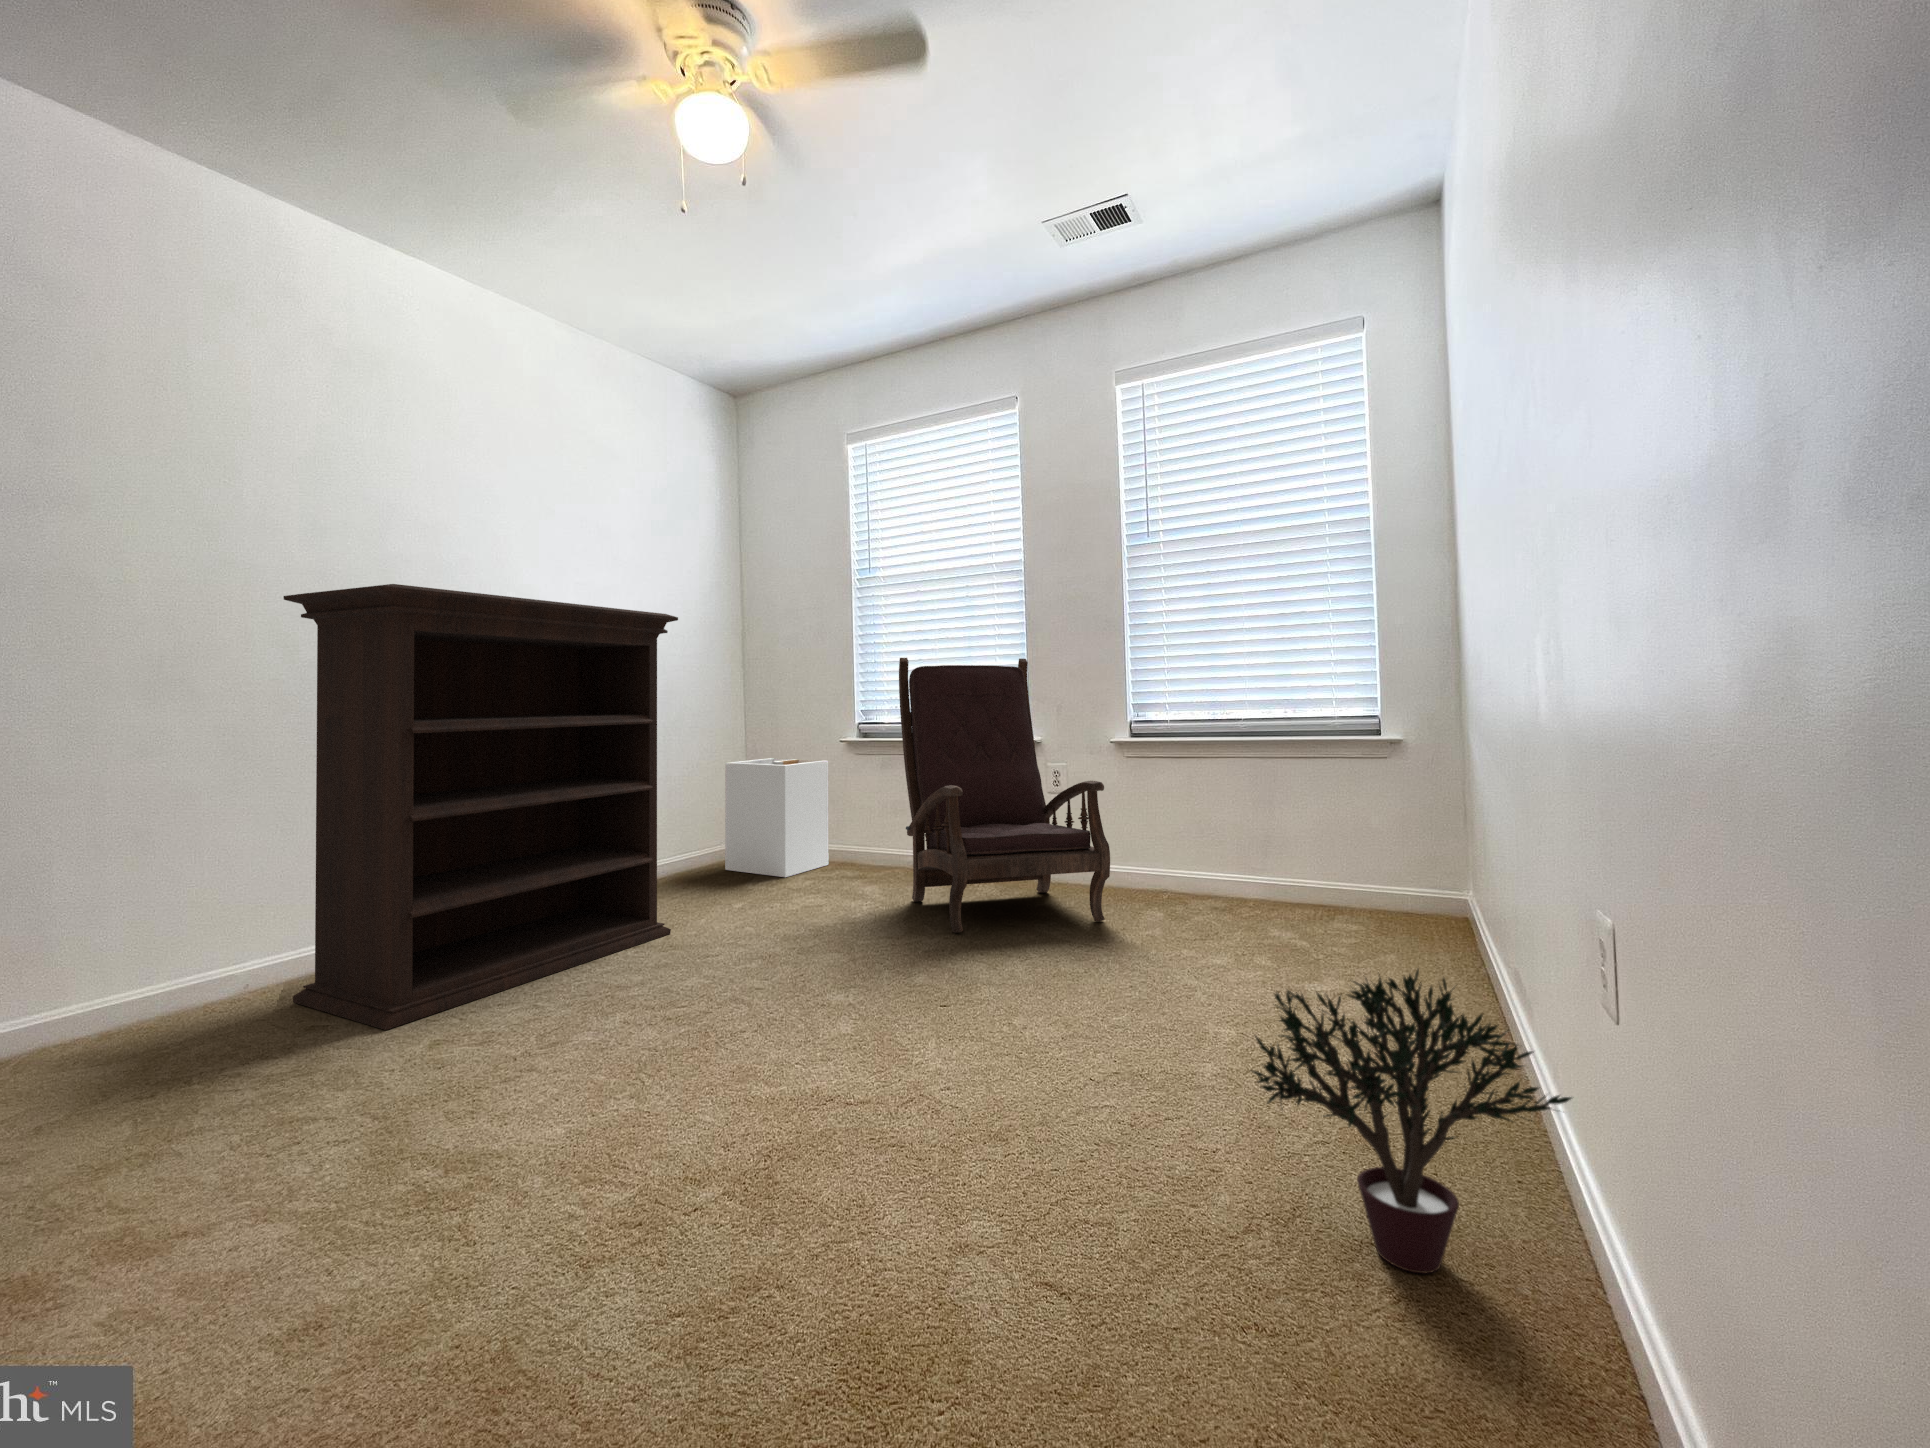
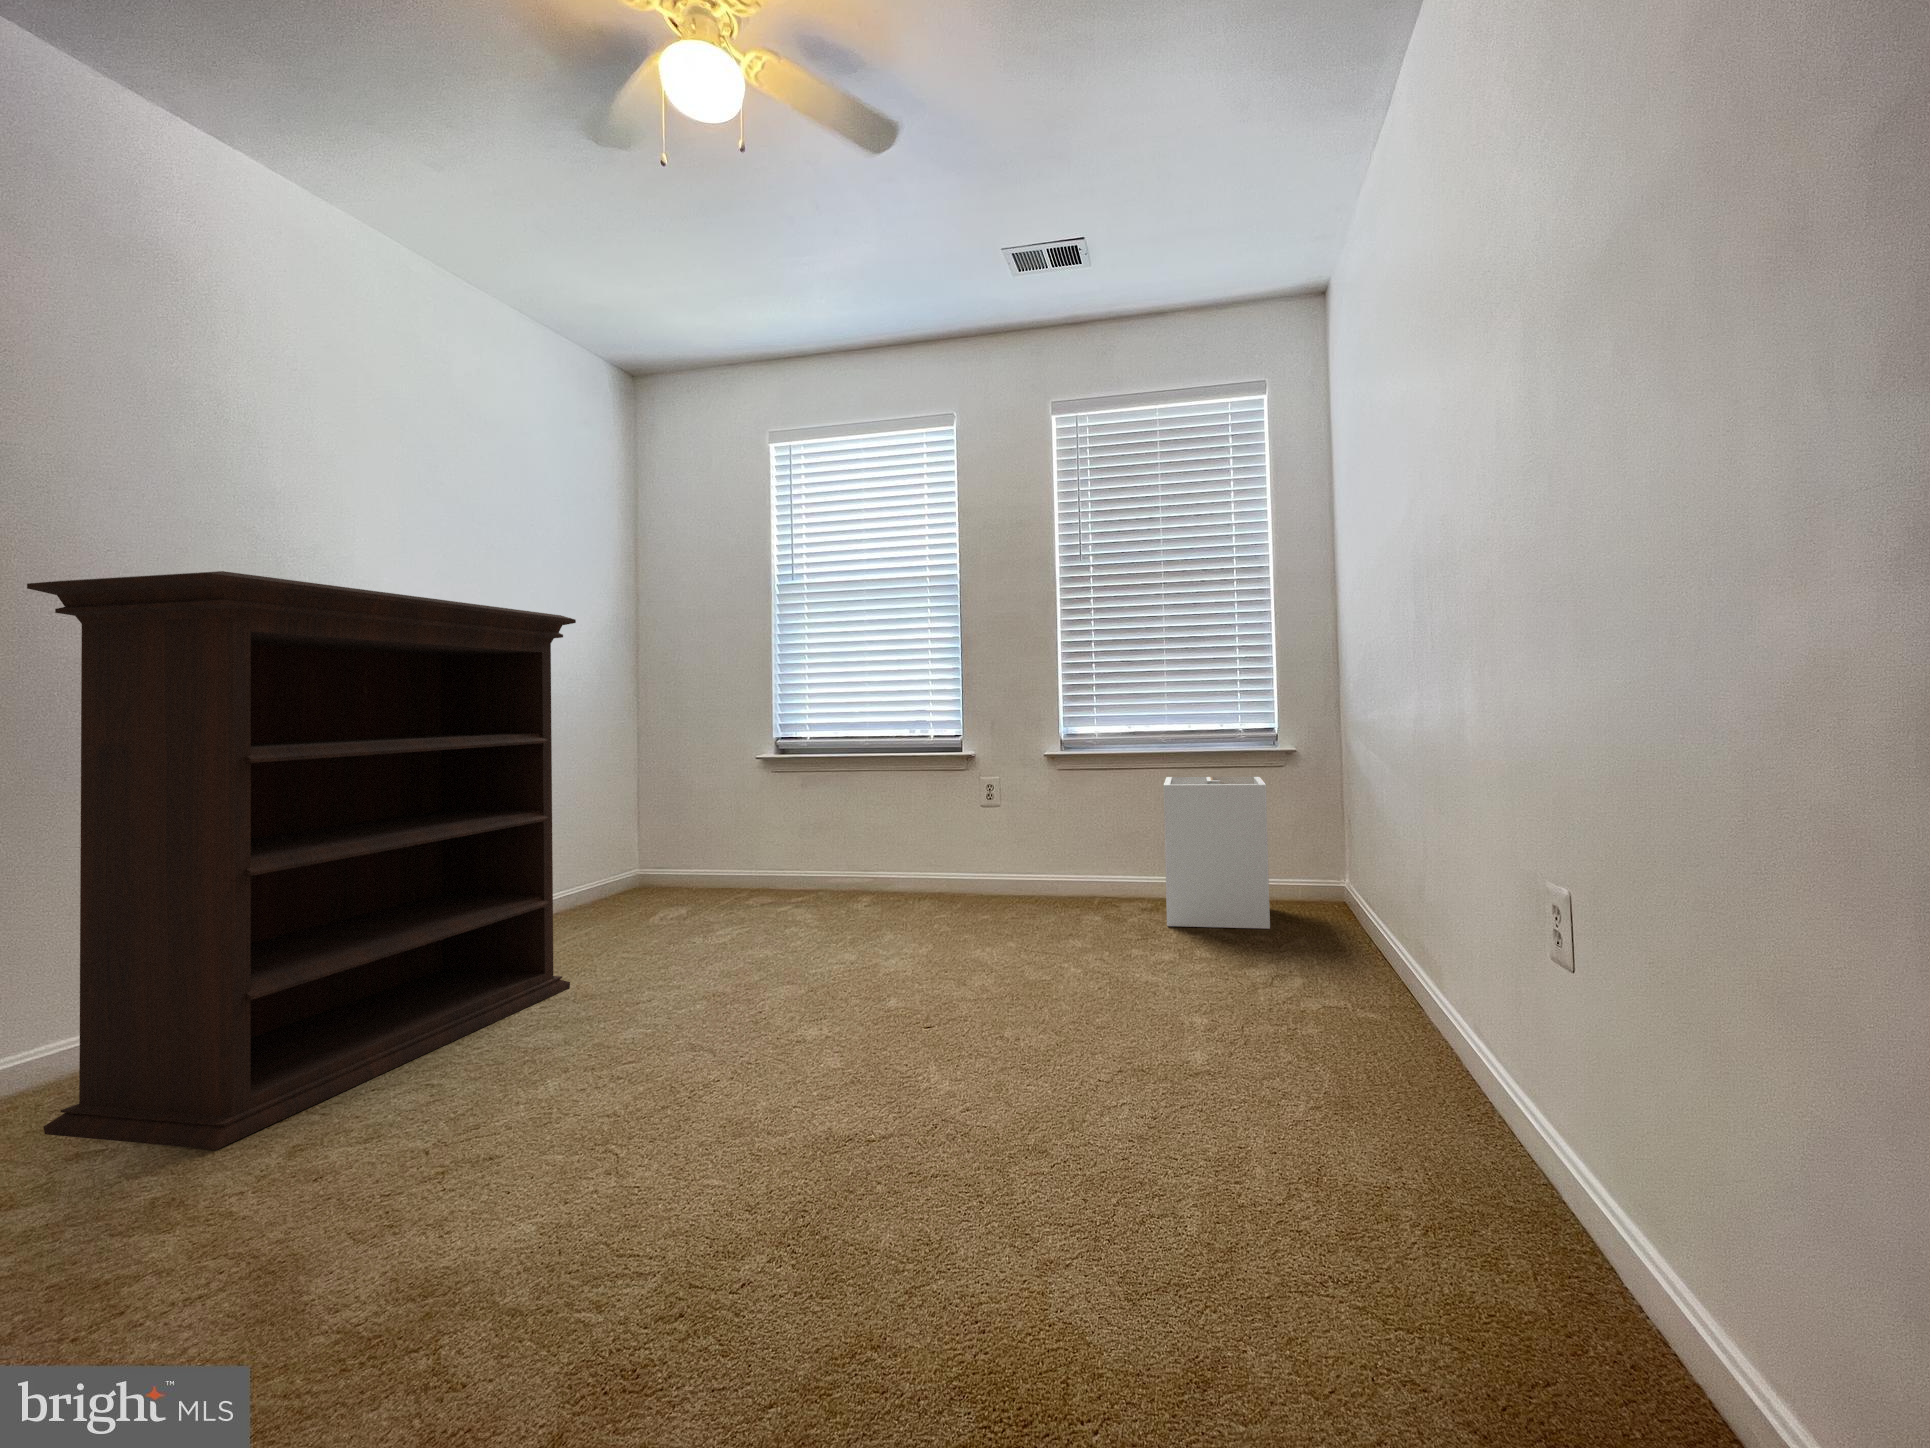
armchair: present [899,658,1110,933] -> none [818,666,1050,954]
laundry hamper: present [725,758,829,877] -> present [1163,777,1270,929]
potted plant: present [1252,970,1571,1273] -> none [1298,934,1563,1205]

